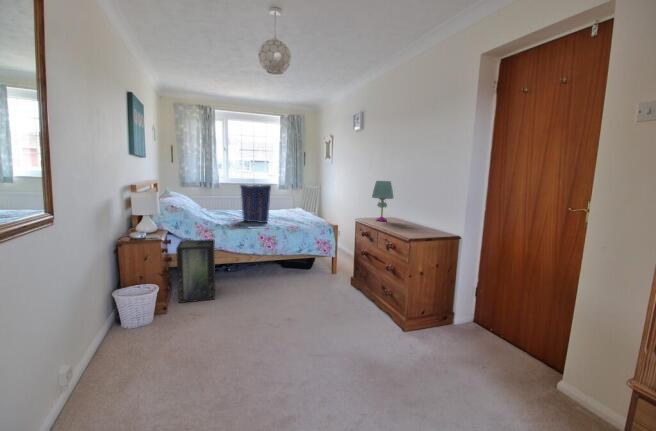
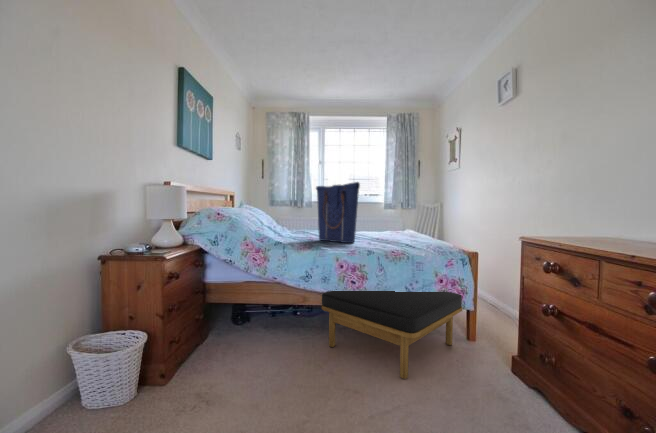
table lamp: present [372,181,394,221] -> none [561,151,622,241]
storage box: present [176,240,215,303] -> none [195,263,266,369]
ottoman: none [251,244,329,293] -> present [322,289,462,379]

